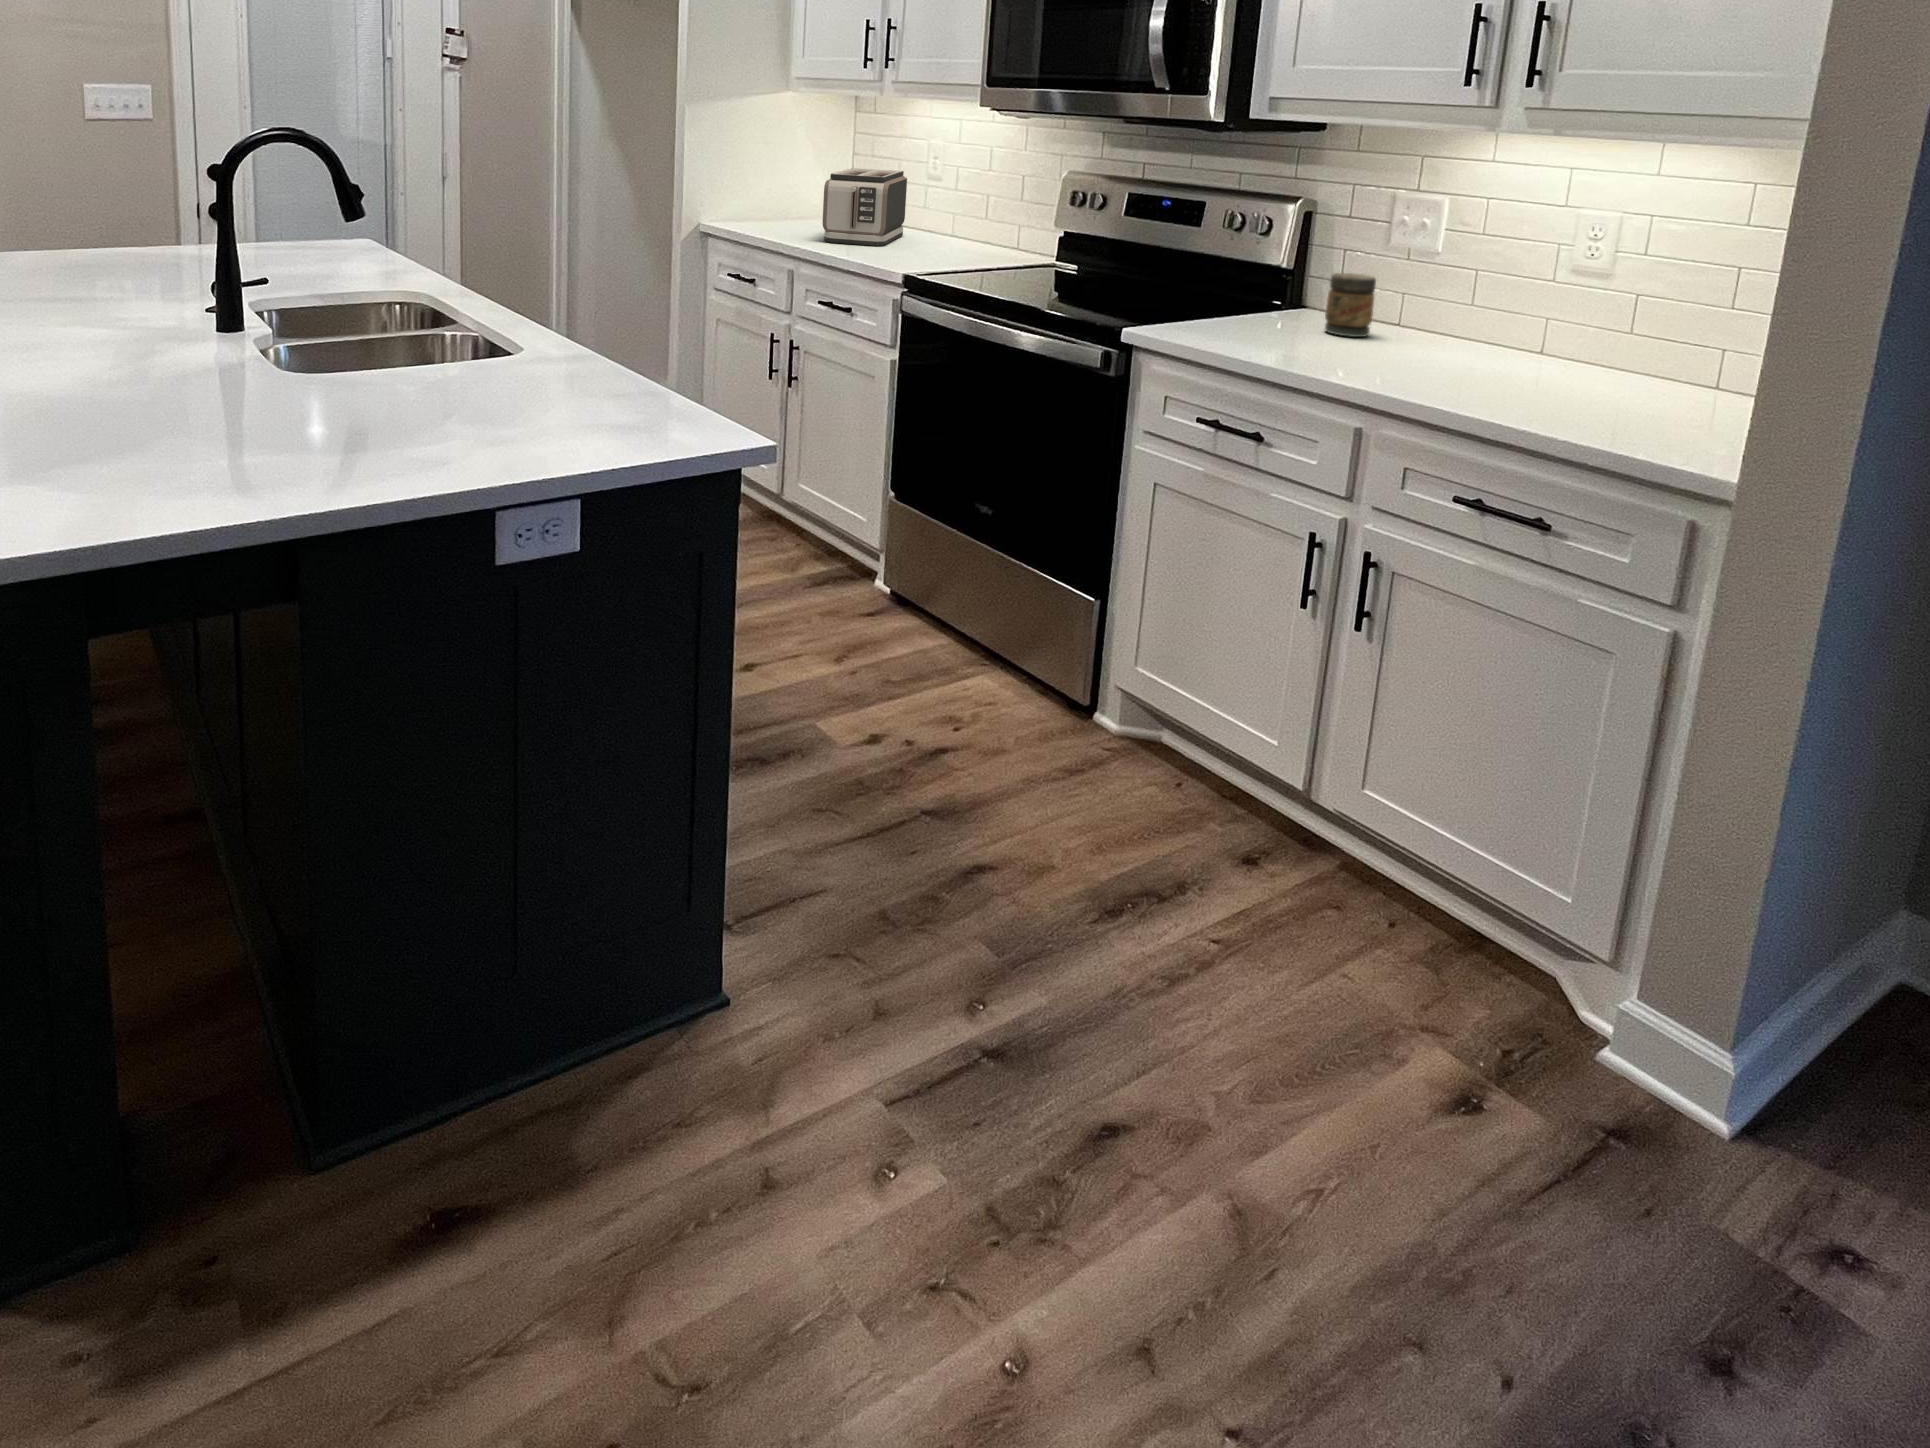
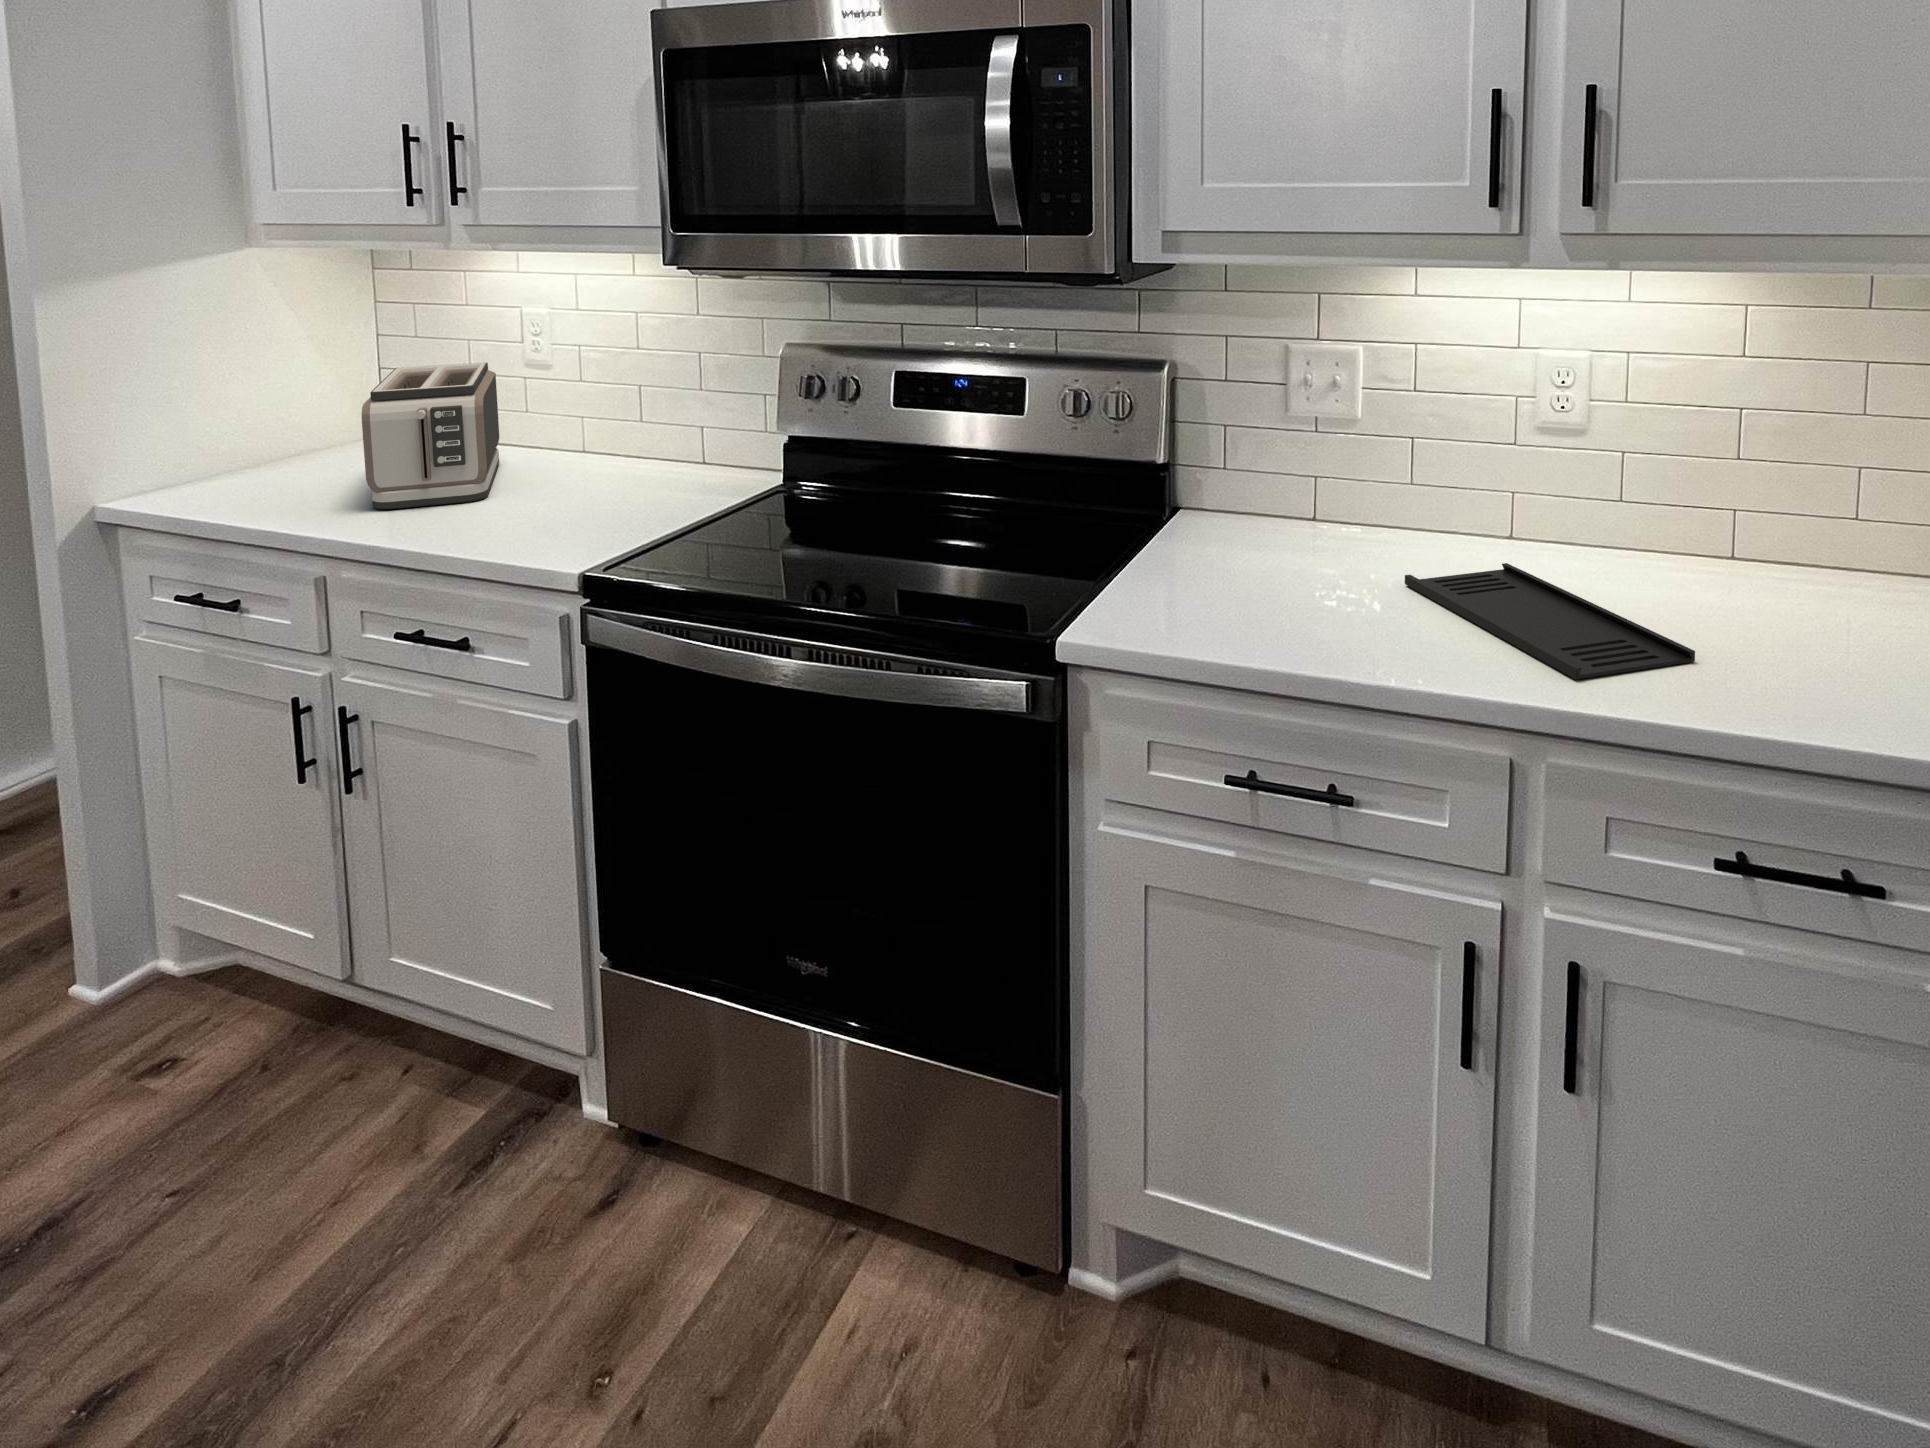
jar: present [1325,273,1376,337] -> none [1273,469,1335,566]
tray: none [1392,344,1522,398] -> present [1405,563,1695,679]

